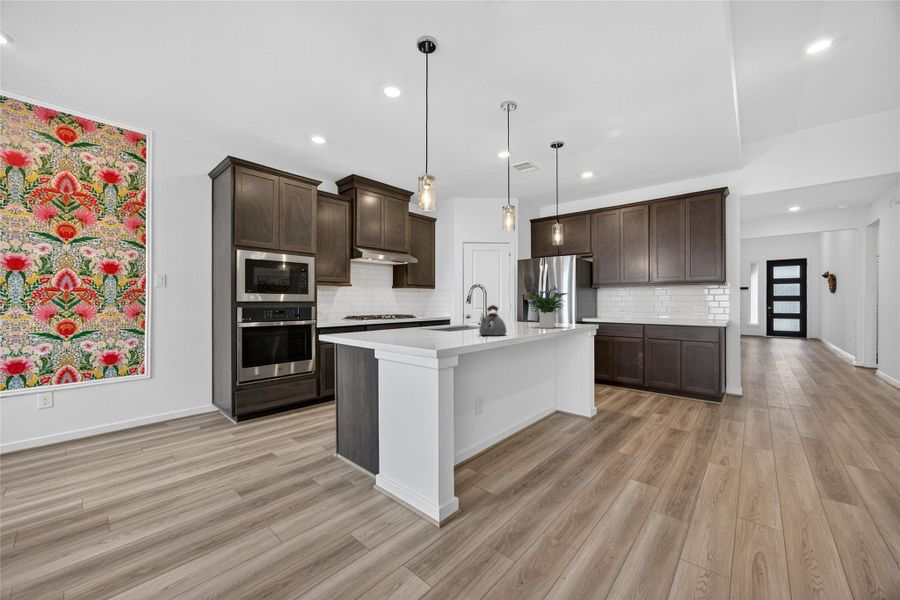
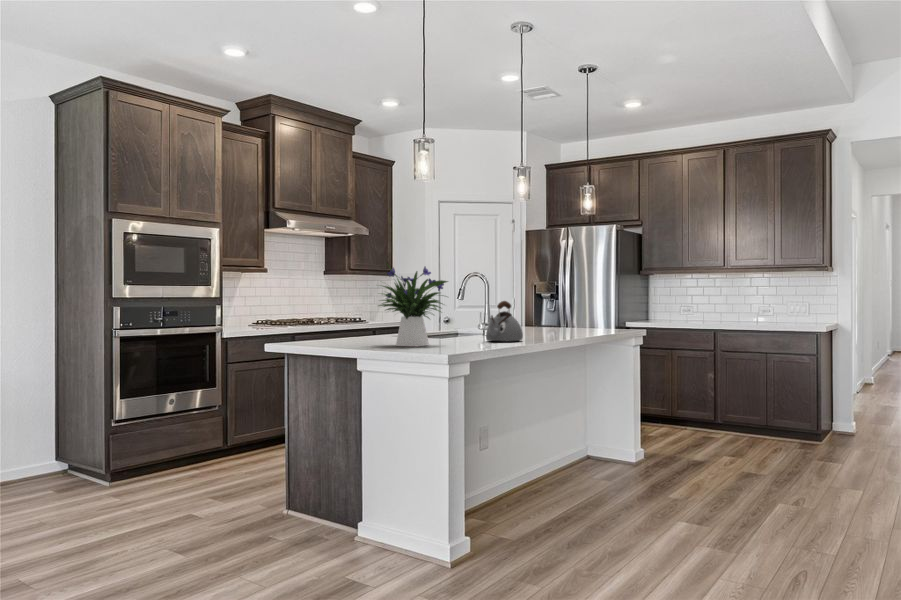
flower arrangement: present [529,284,567,328] -> present [379,264,448,347]

